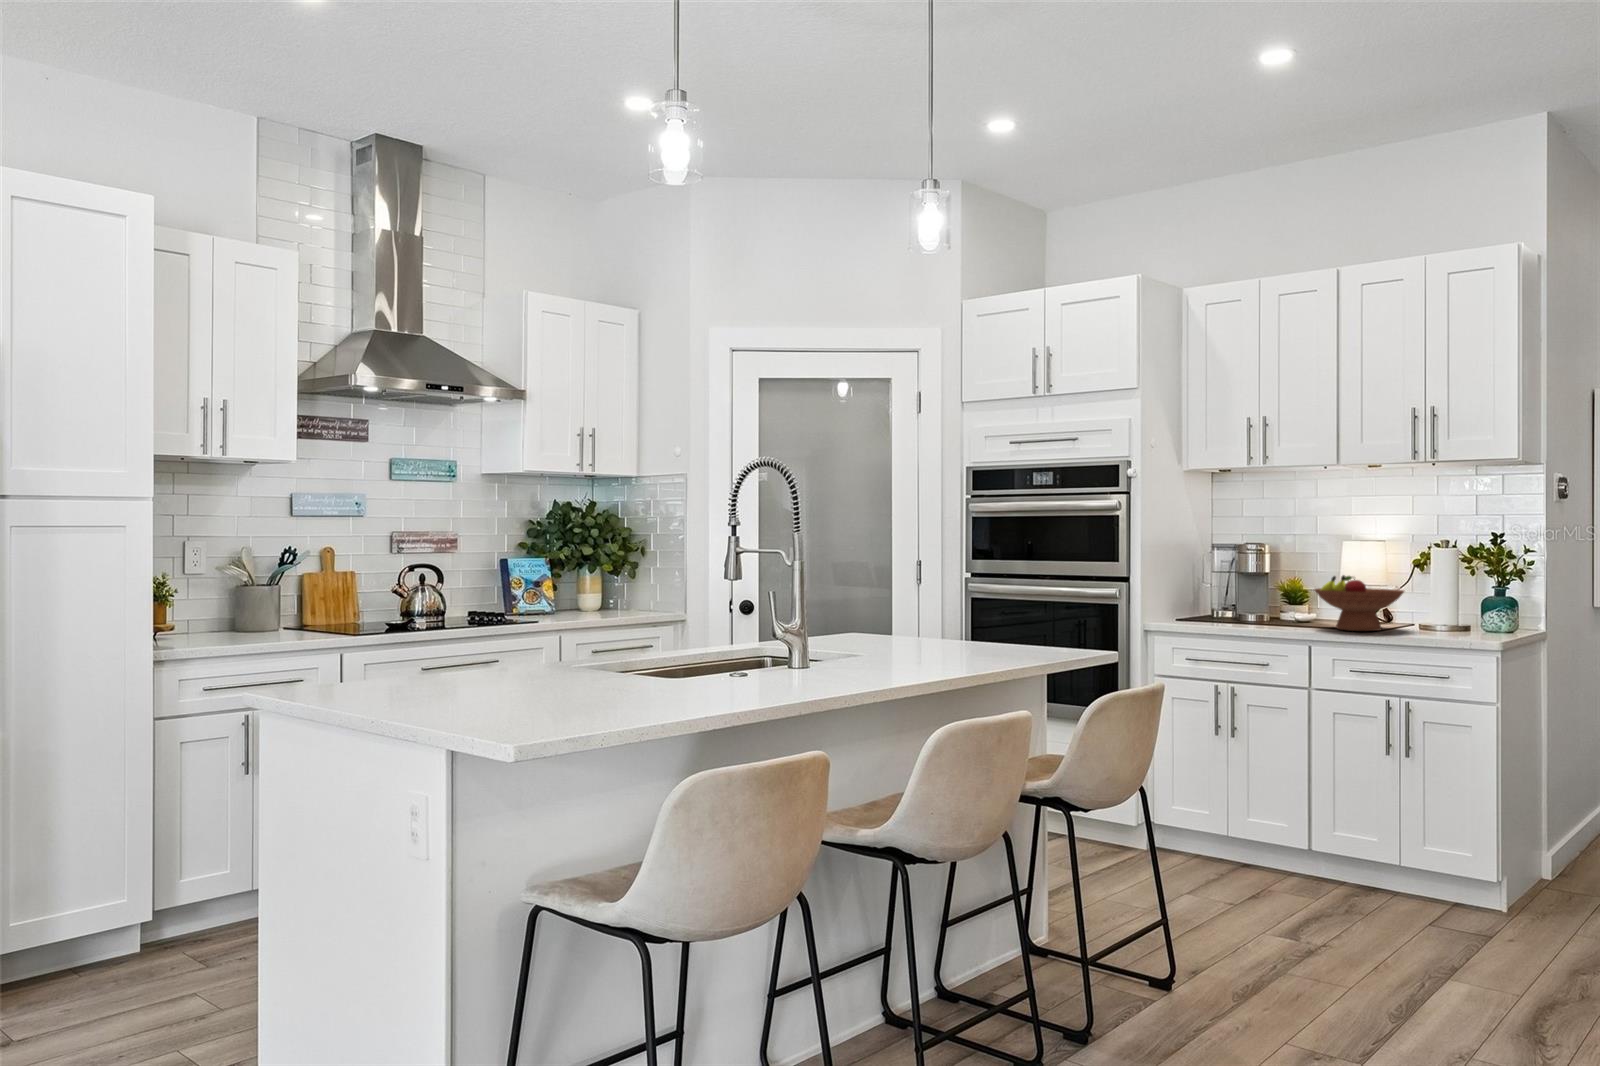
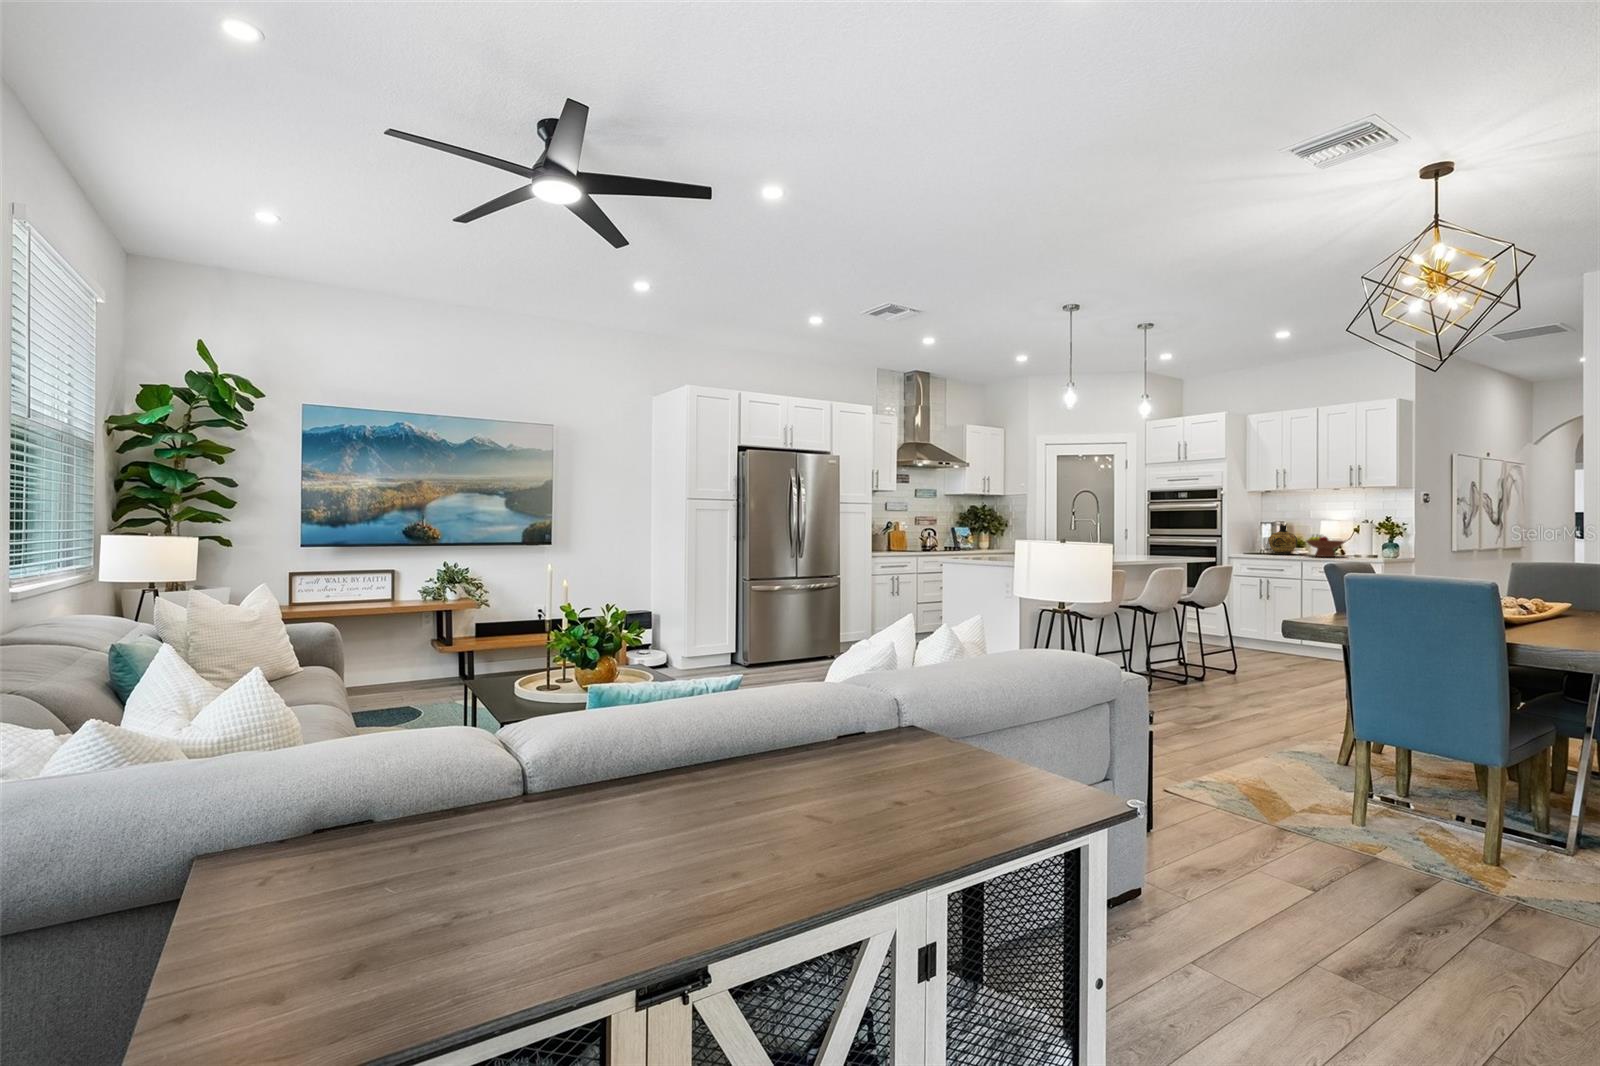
ceramic jug: none [1231,548,1293,621] -> present [1269,524,1297,554]

